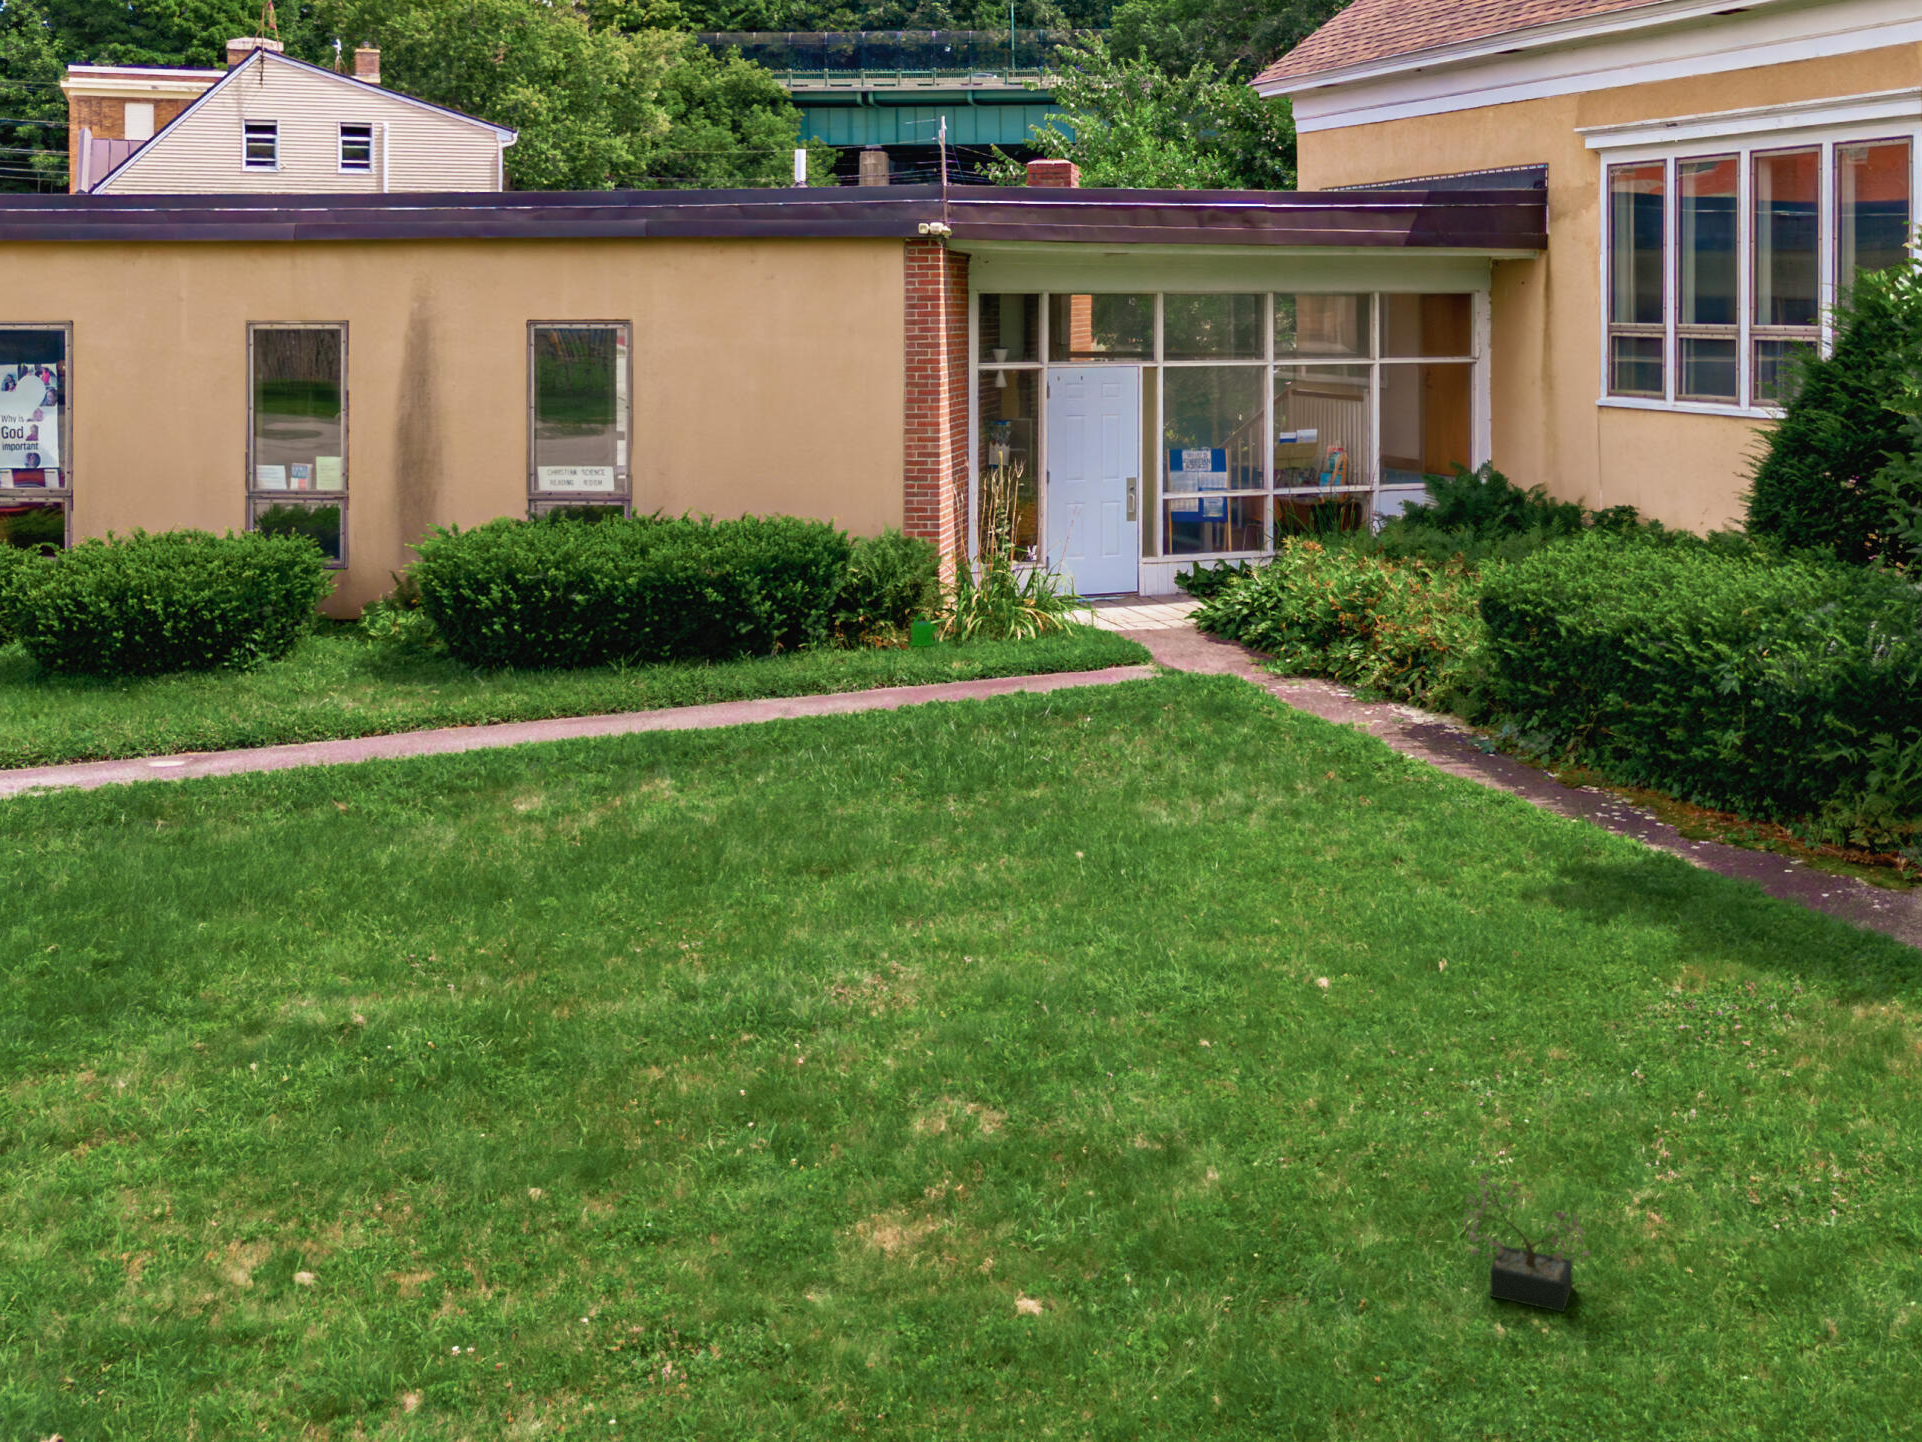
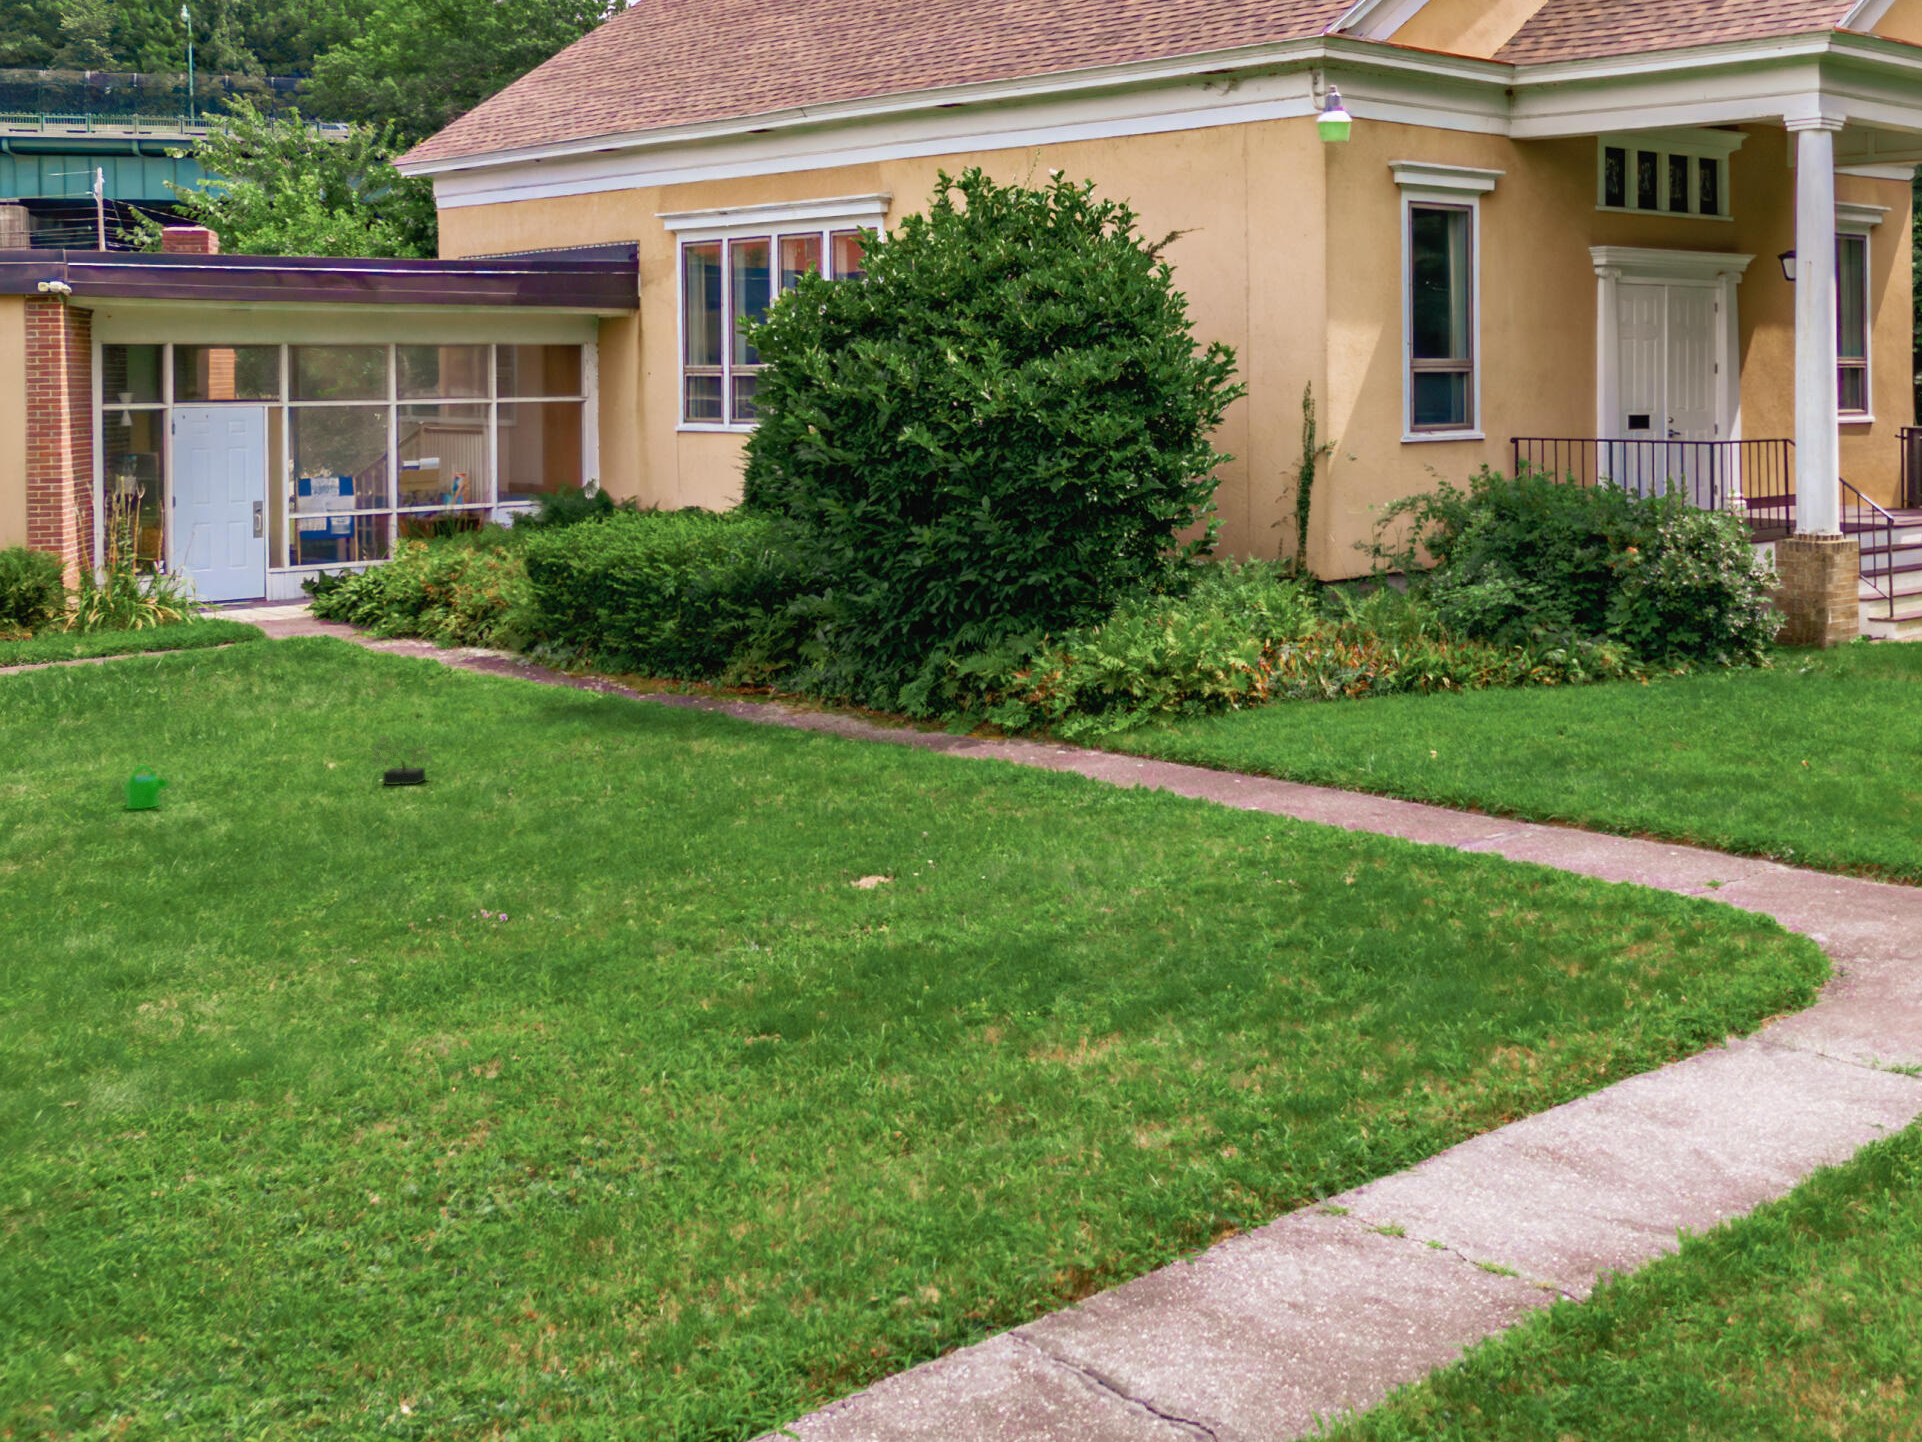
watering can: present [911,613,938,646] -> present [124,765,168,809]

